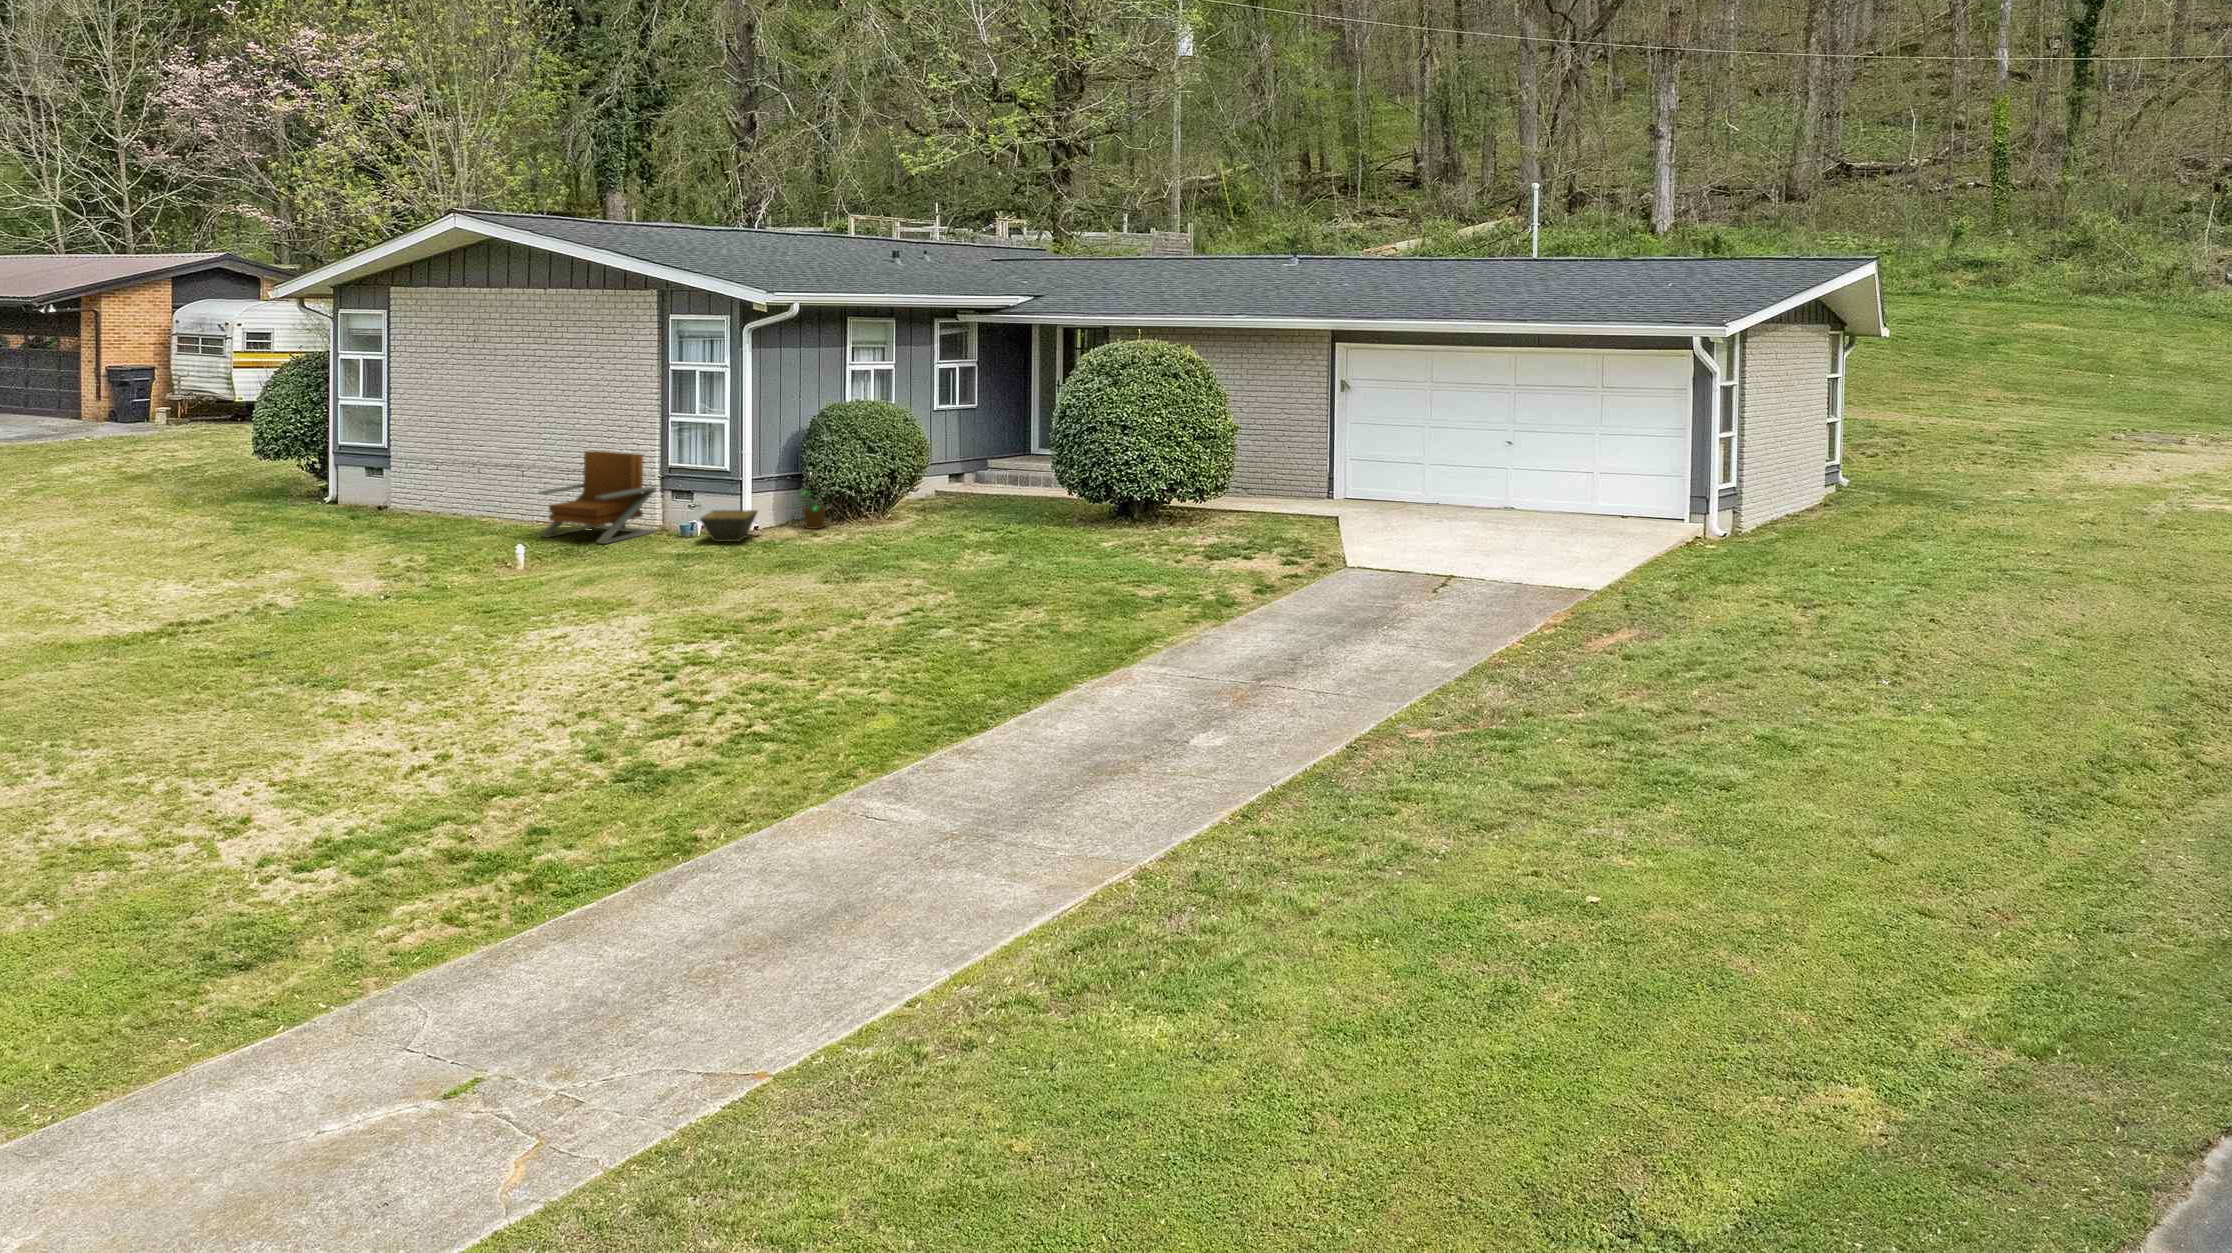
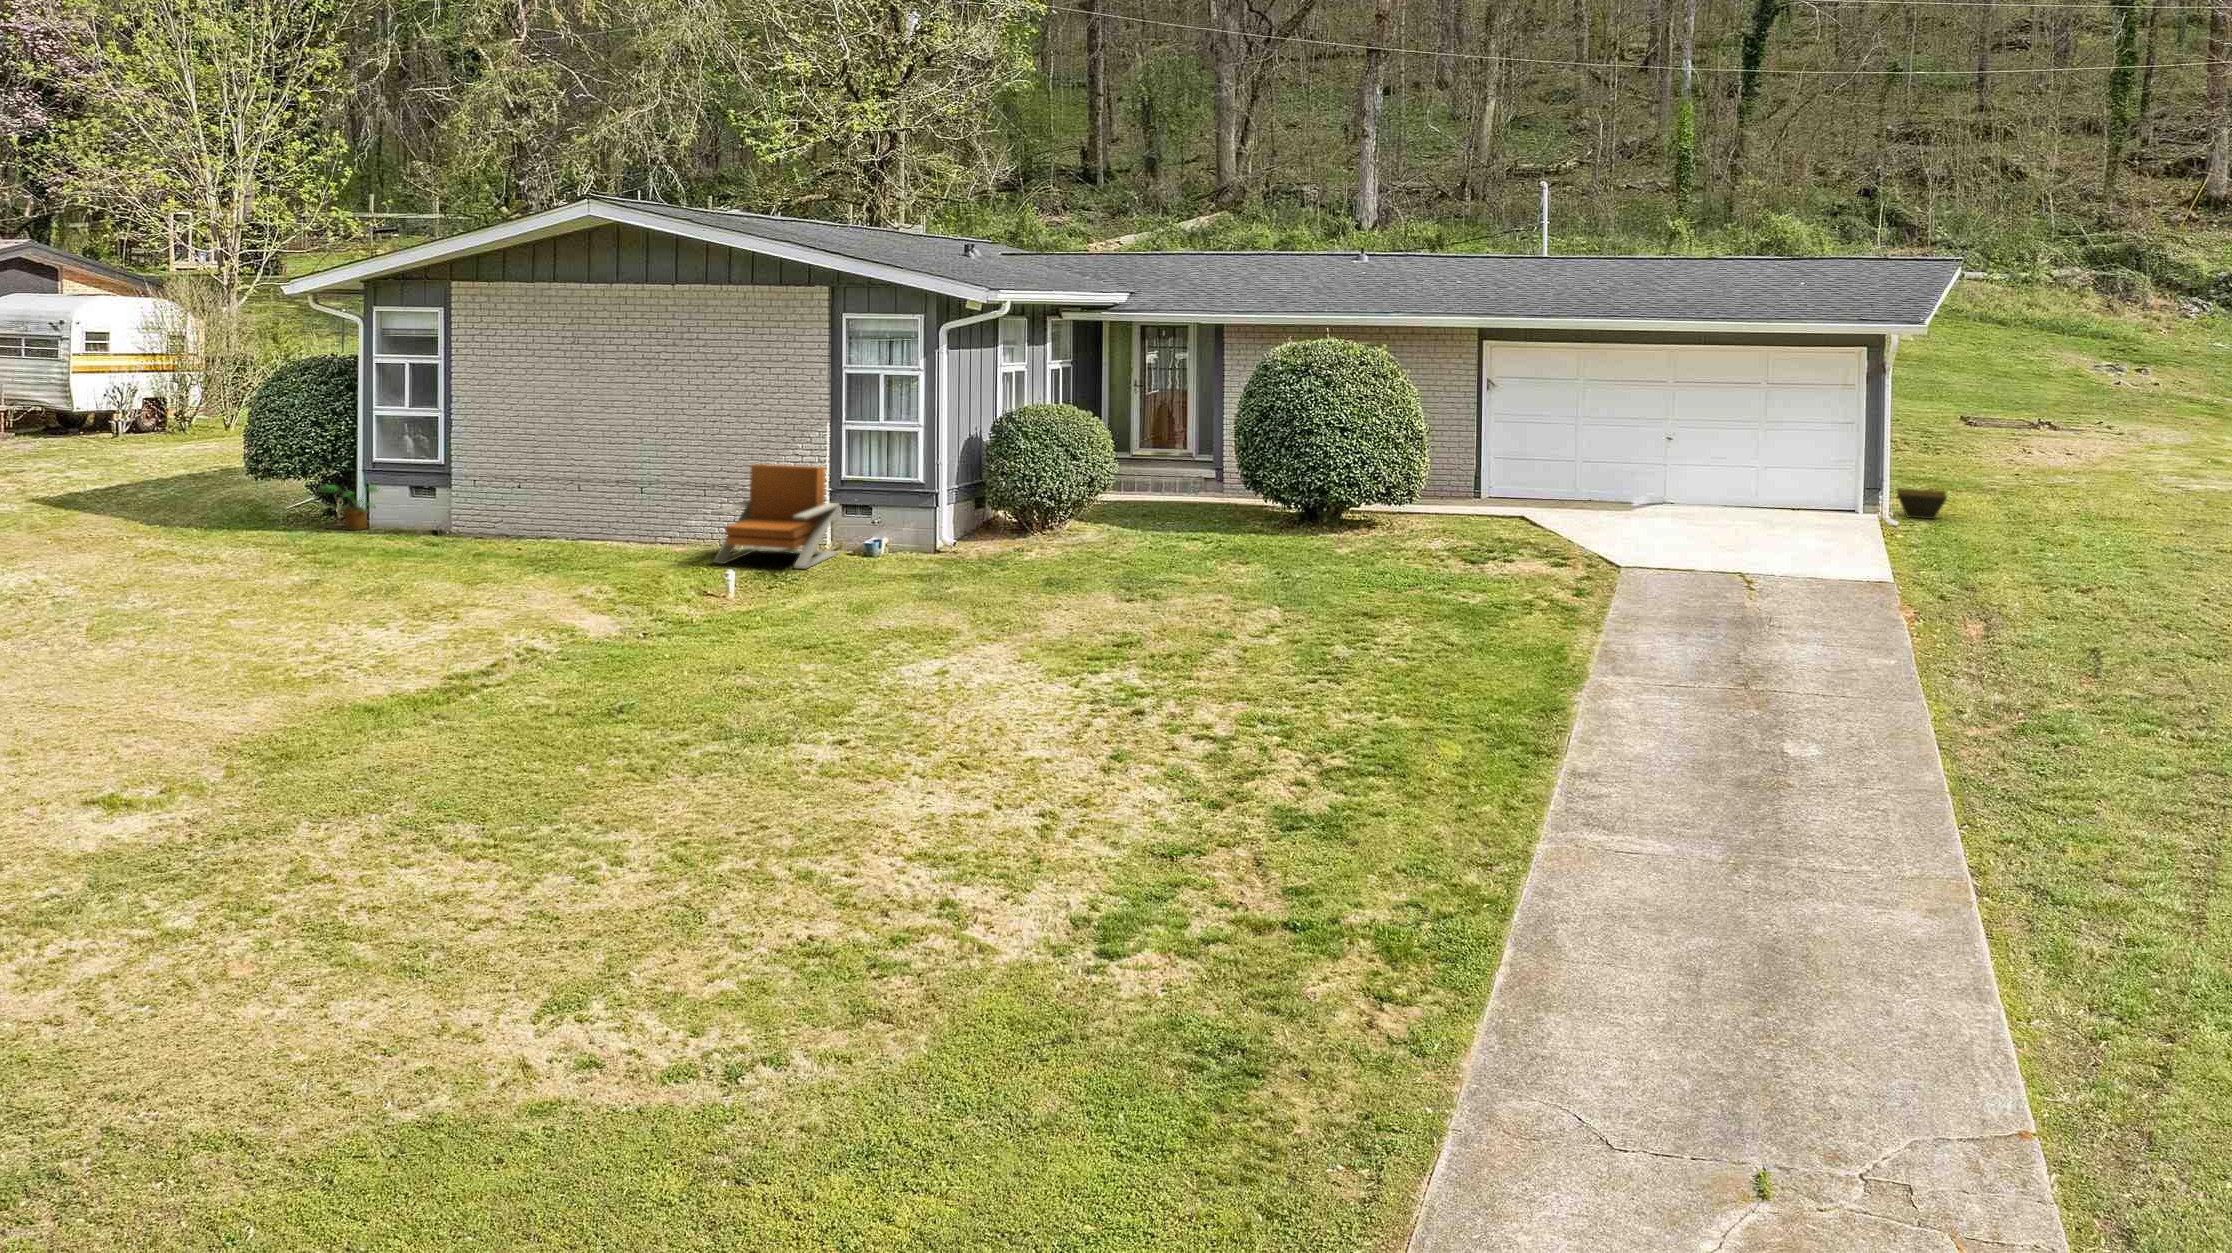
potted plant: present [792,488,827,529] -> present [318,485,380,530]
basket: present [700,510,758,542] -> present [1897,488,1947,519]

